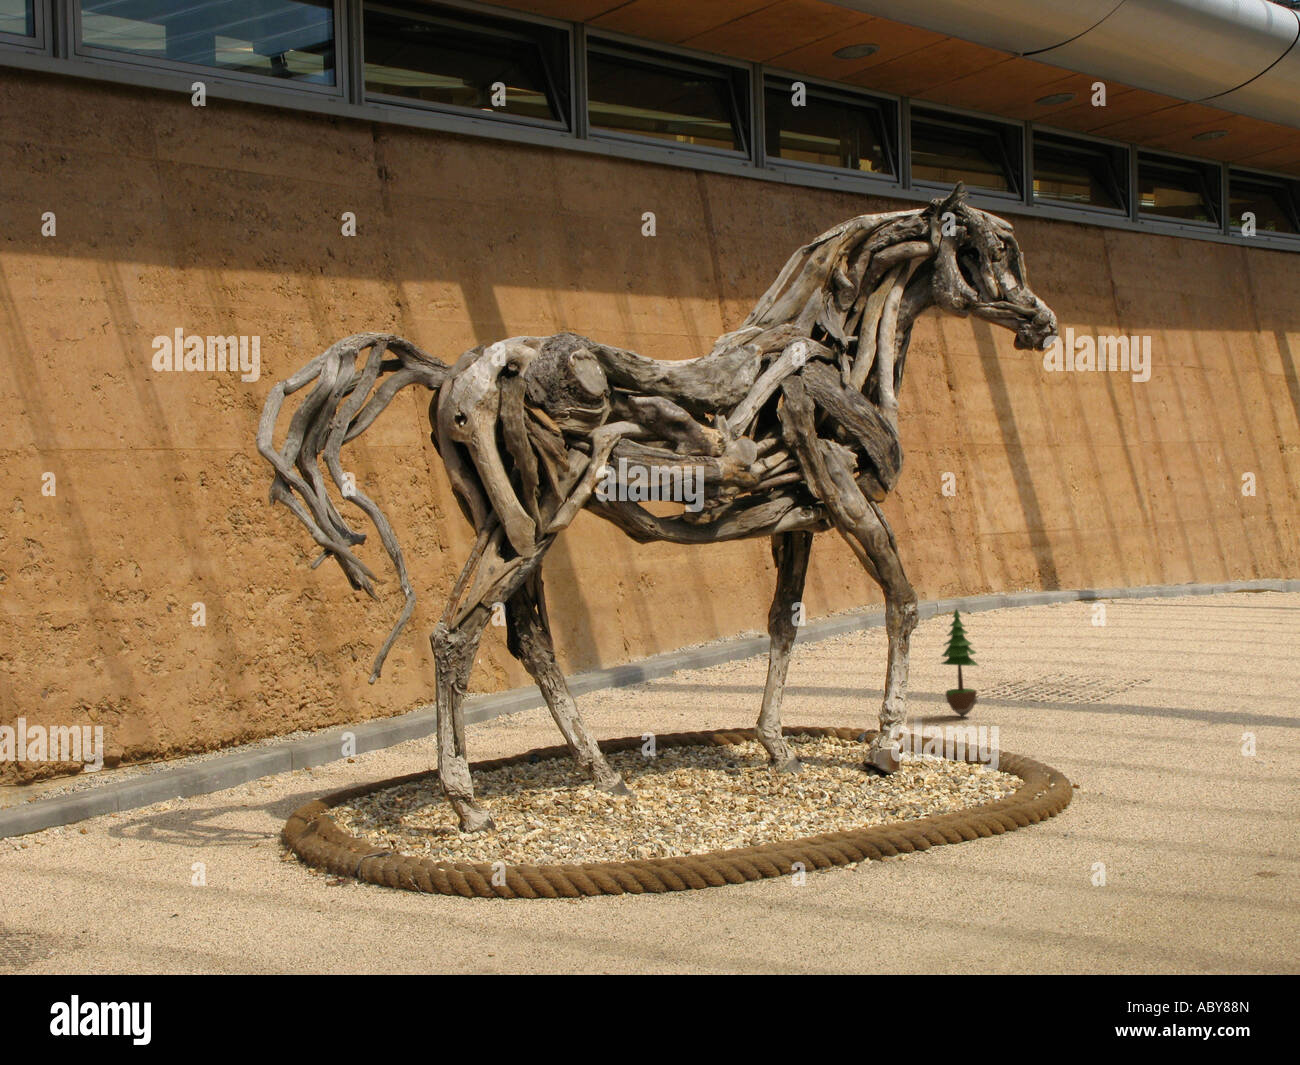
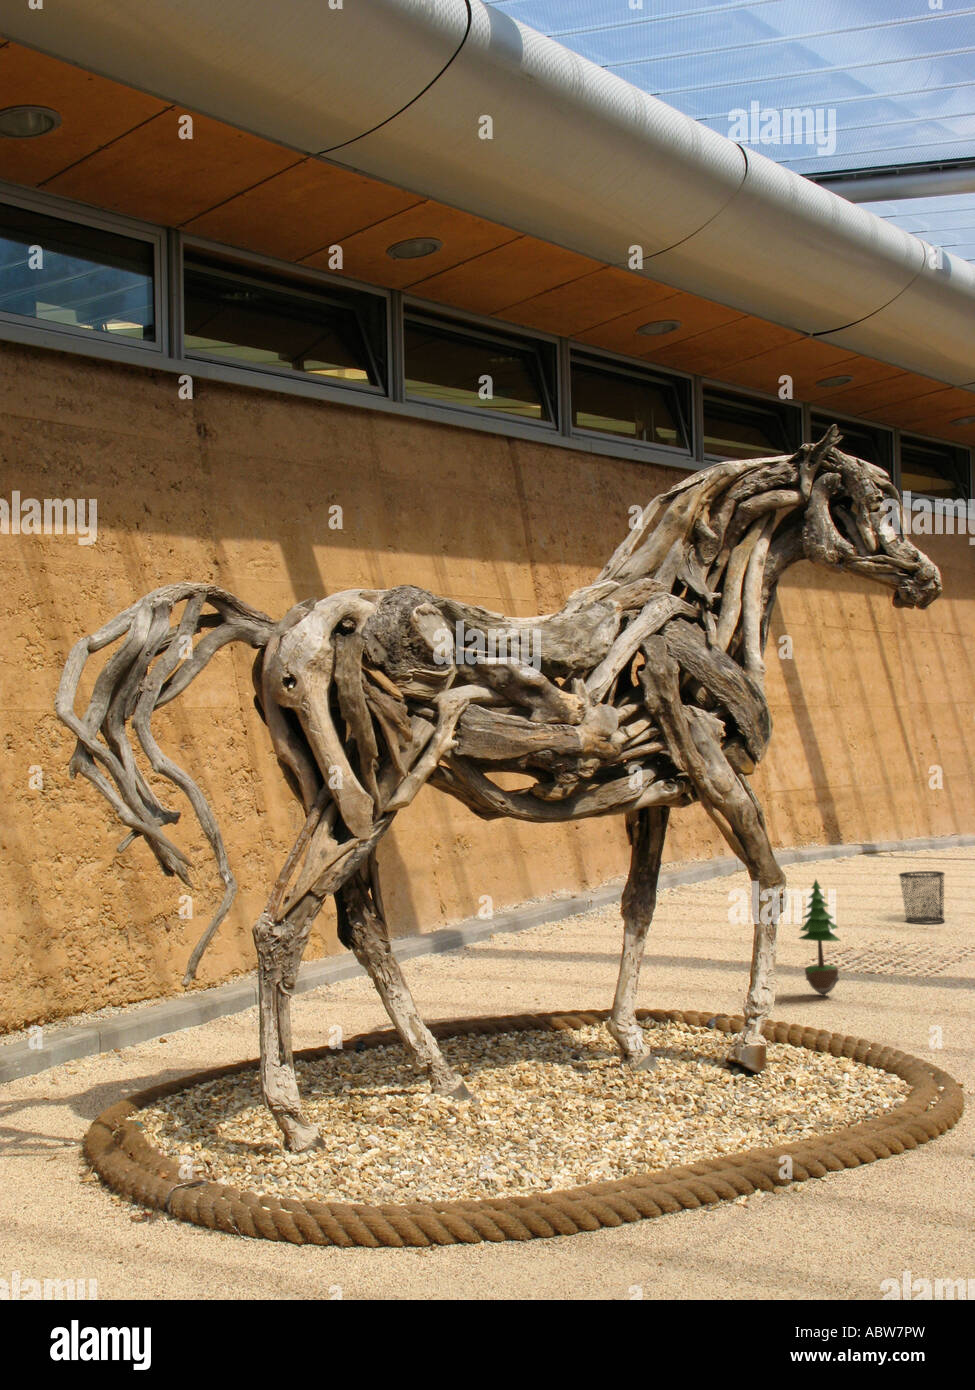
waste bin: none [1048,609,1093,658] -> present [899,871,945,924]

